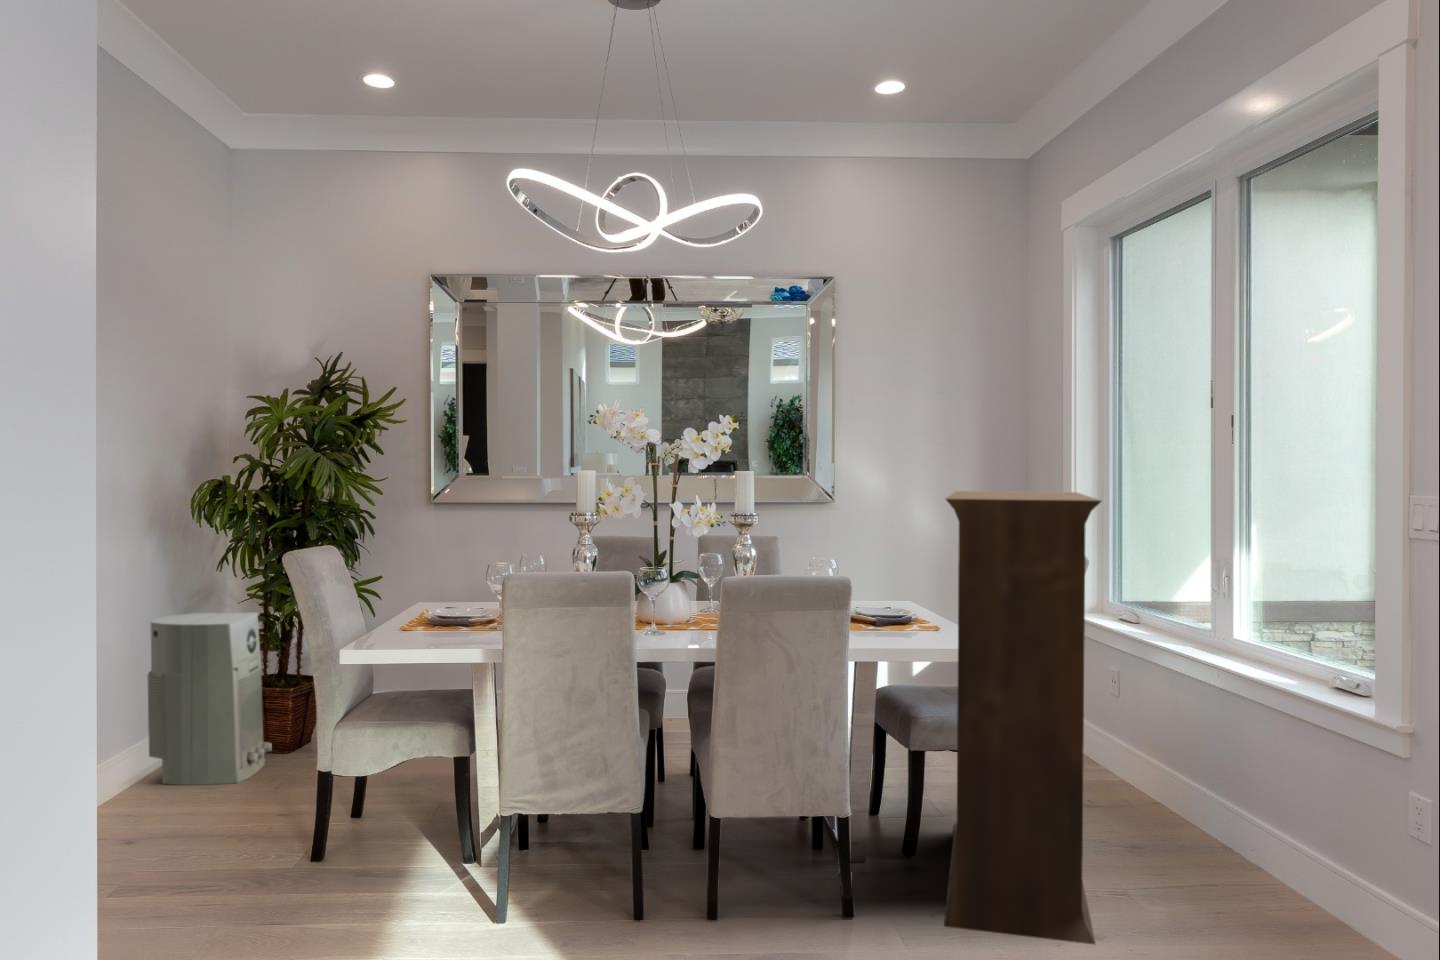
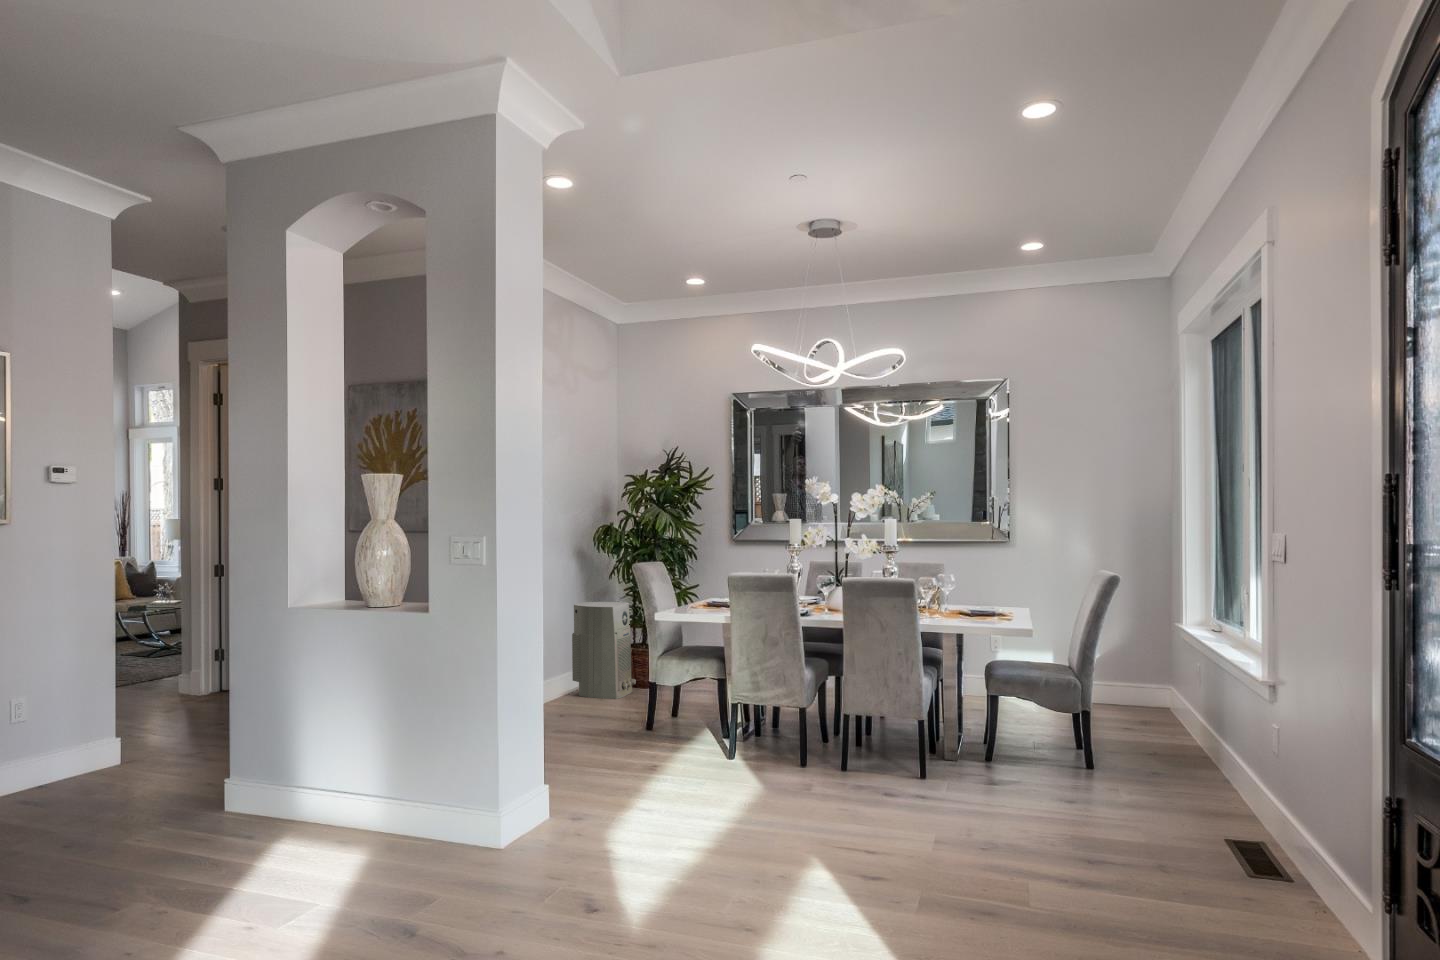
bookcase: present [944,491,1101,945] -> none [971,533,1109,805]

